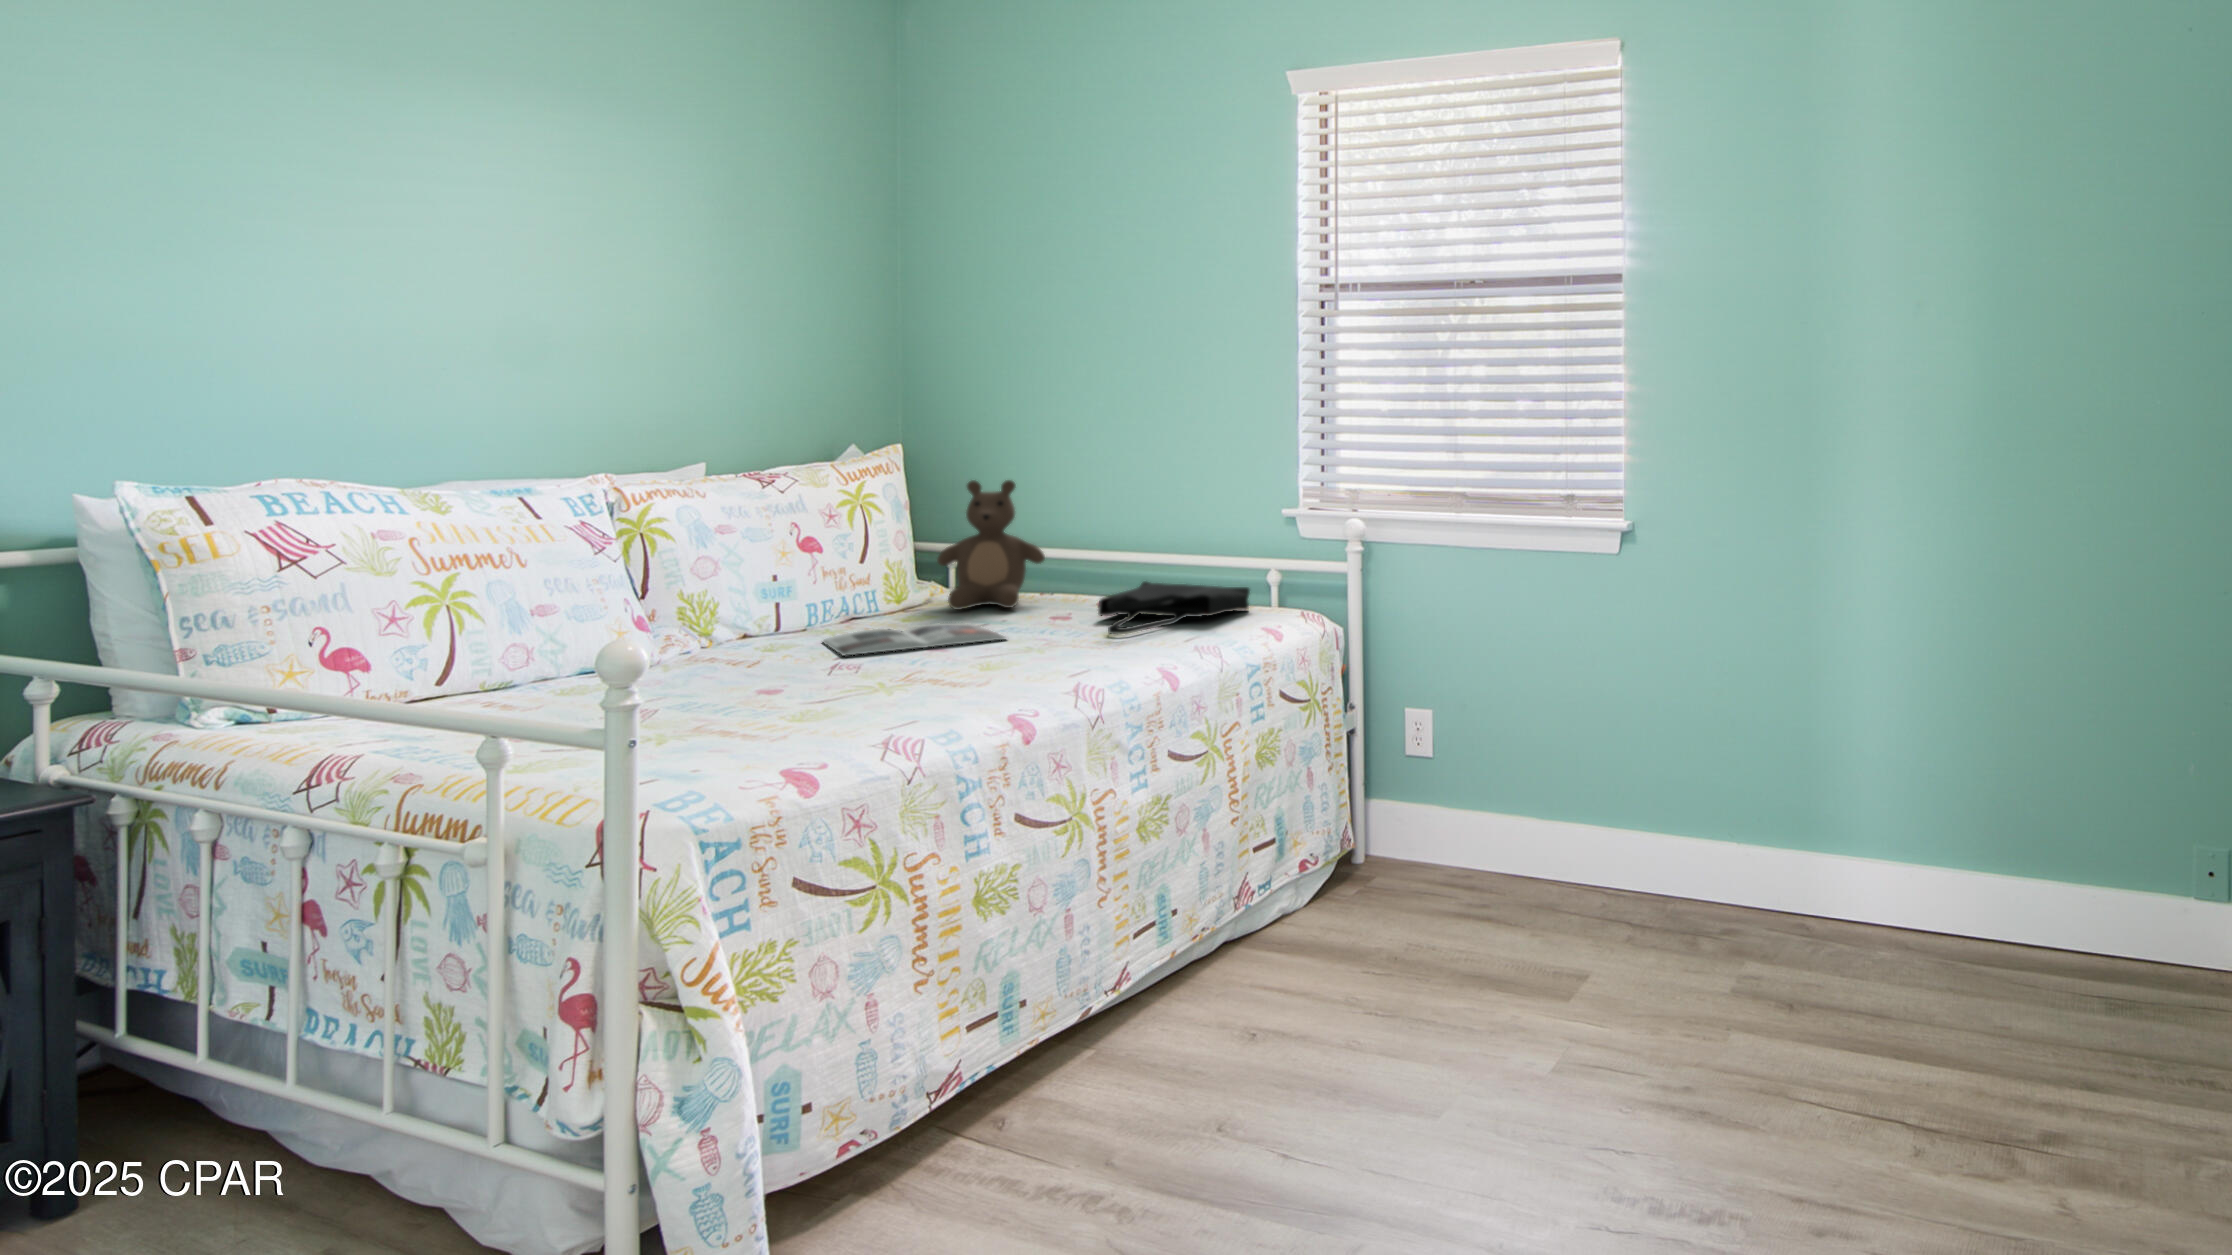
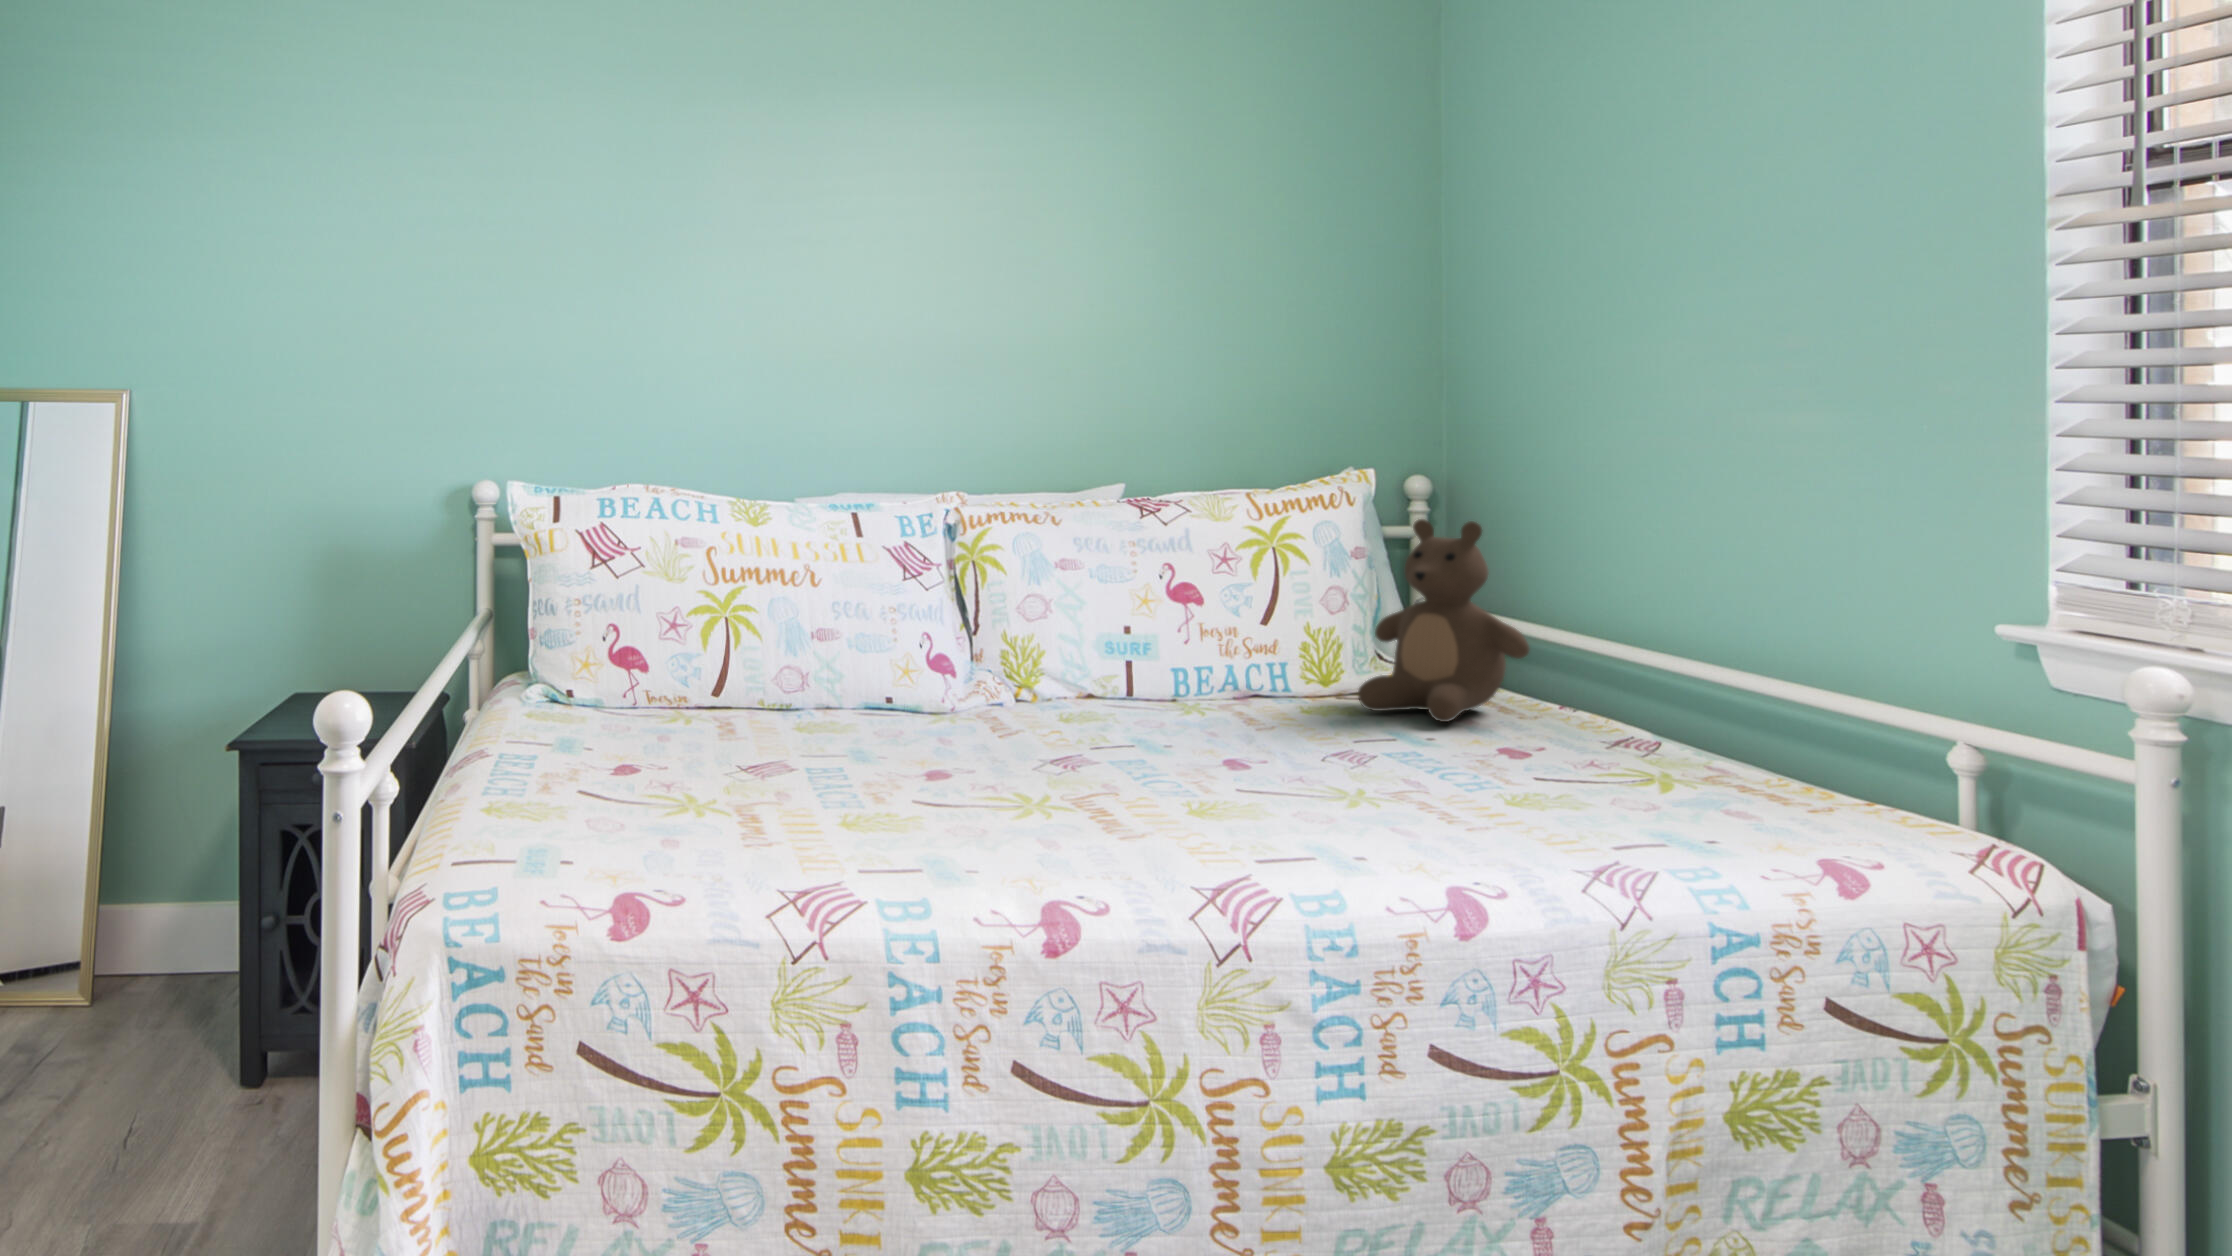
tote bag: present [1098,582,1250,634] -> none [1470,717,1857,814]
magazine: present [823,623,1006,656] -> none [1083,718,1341,773]

